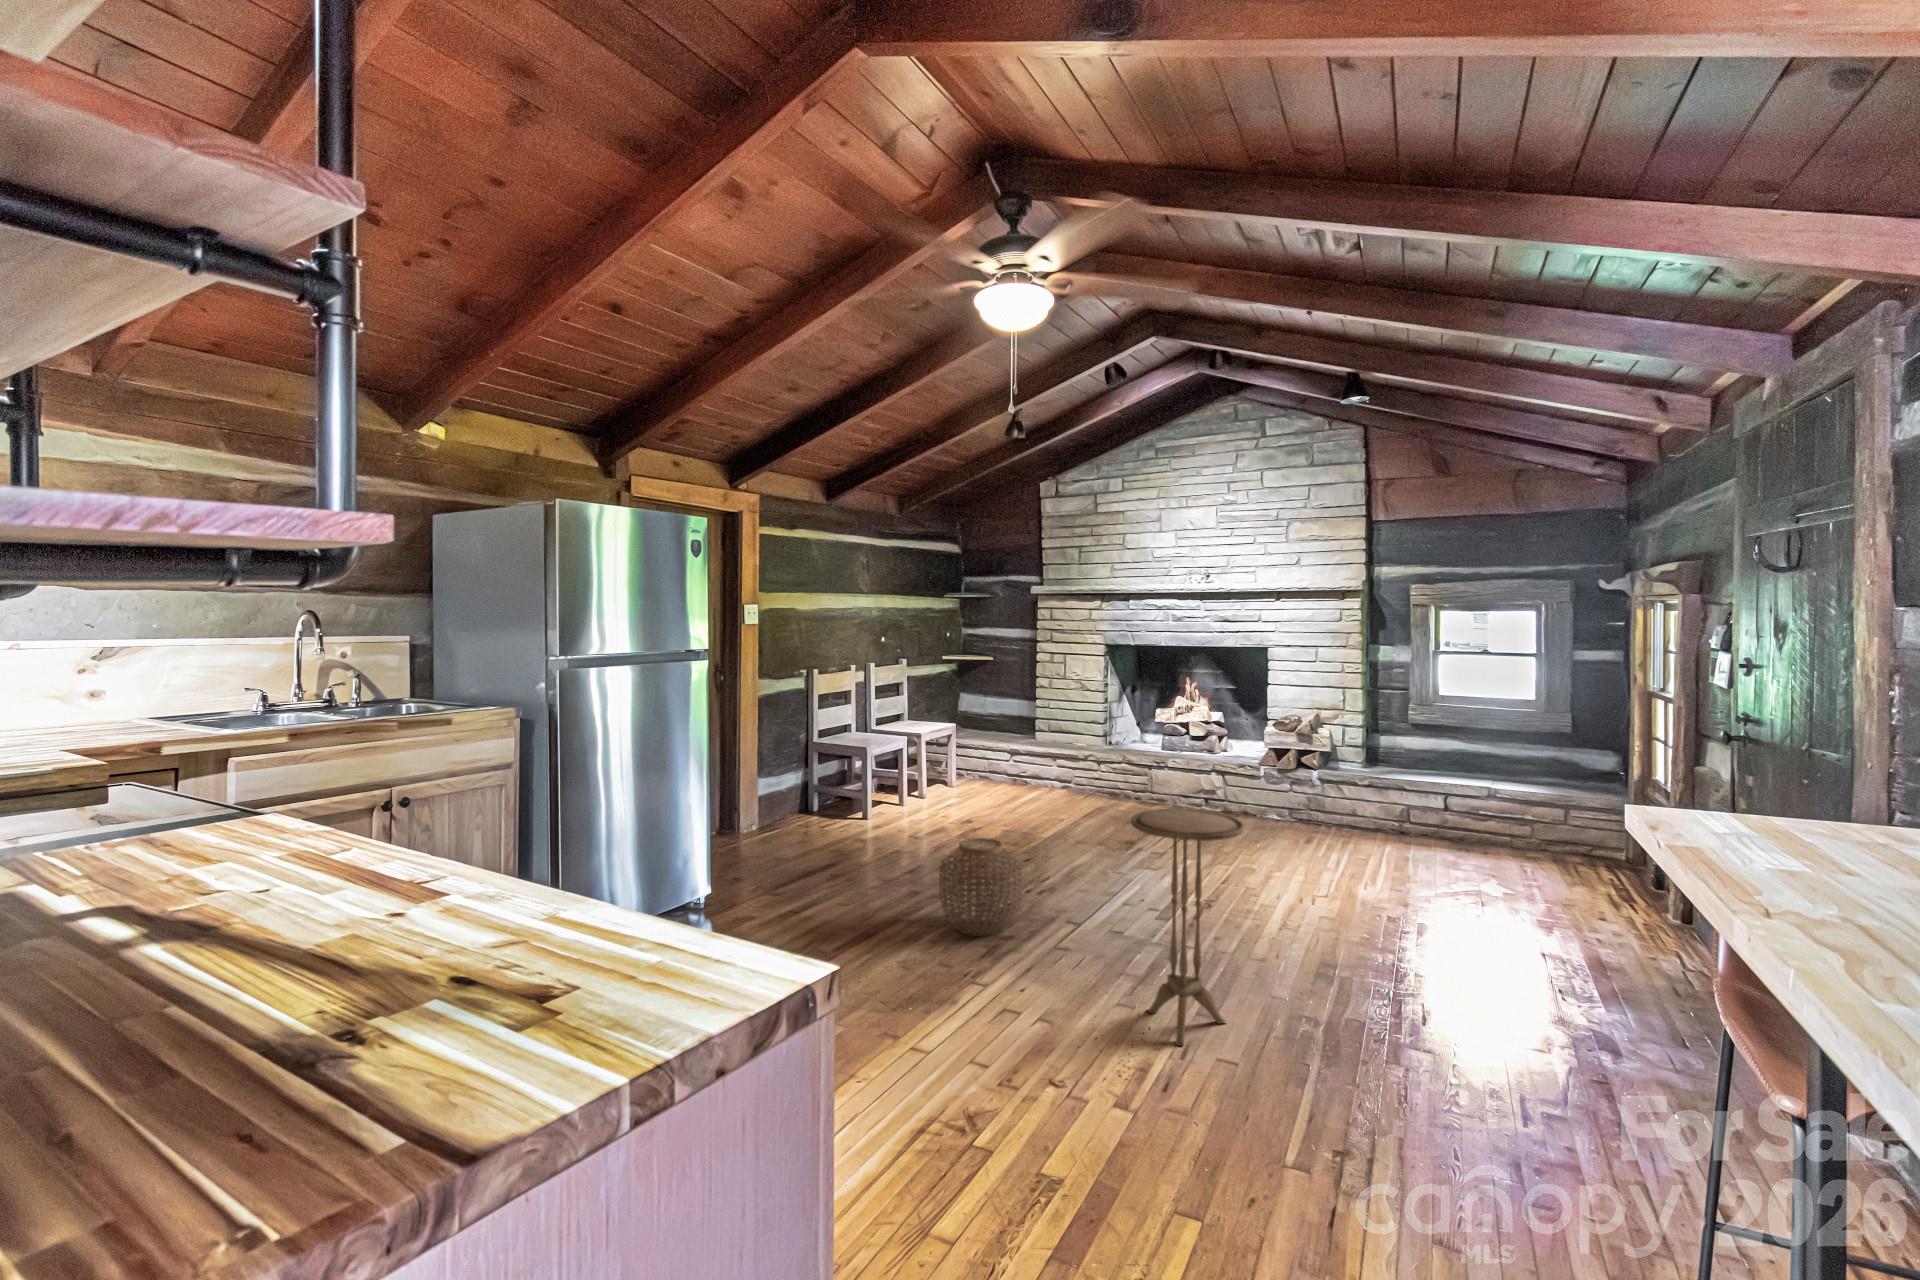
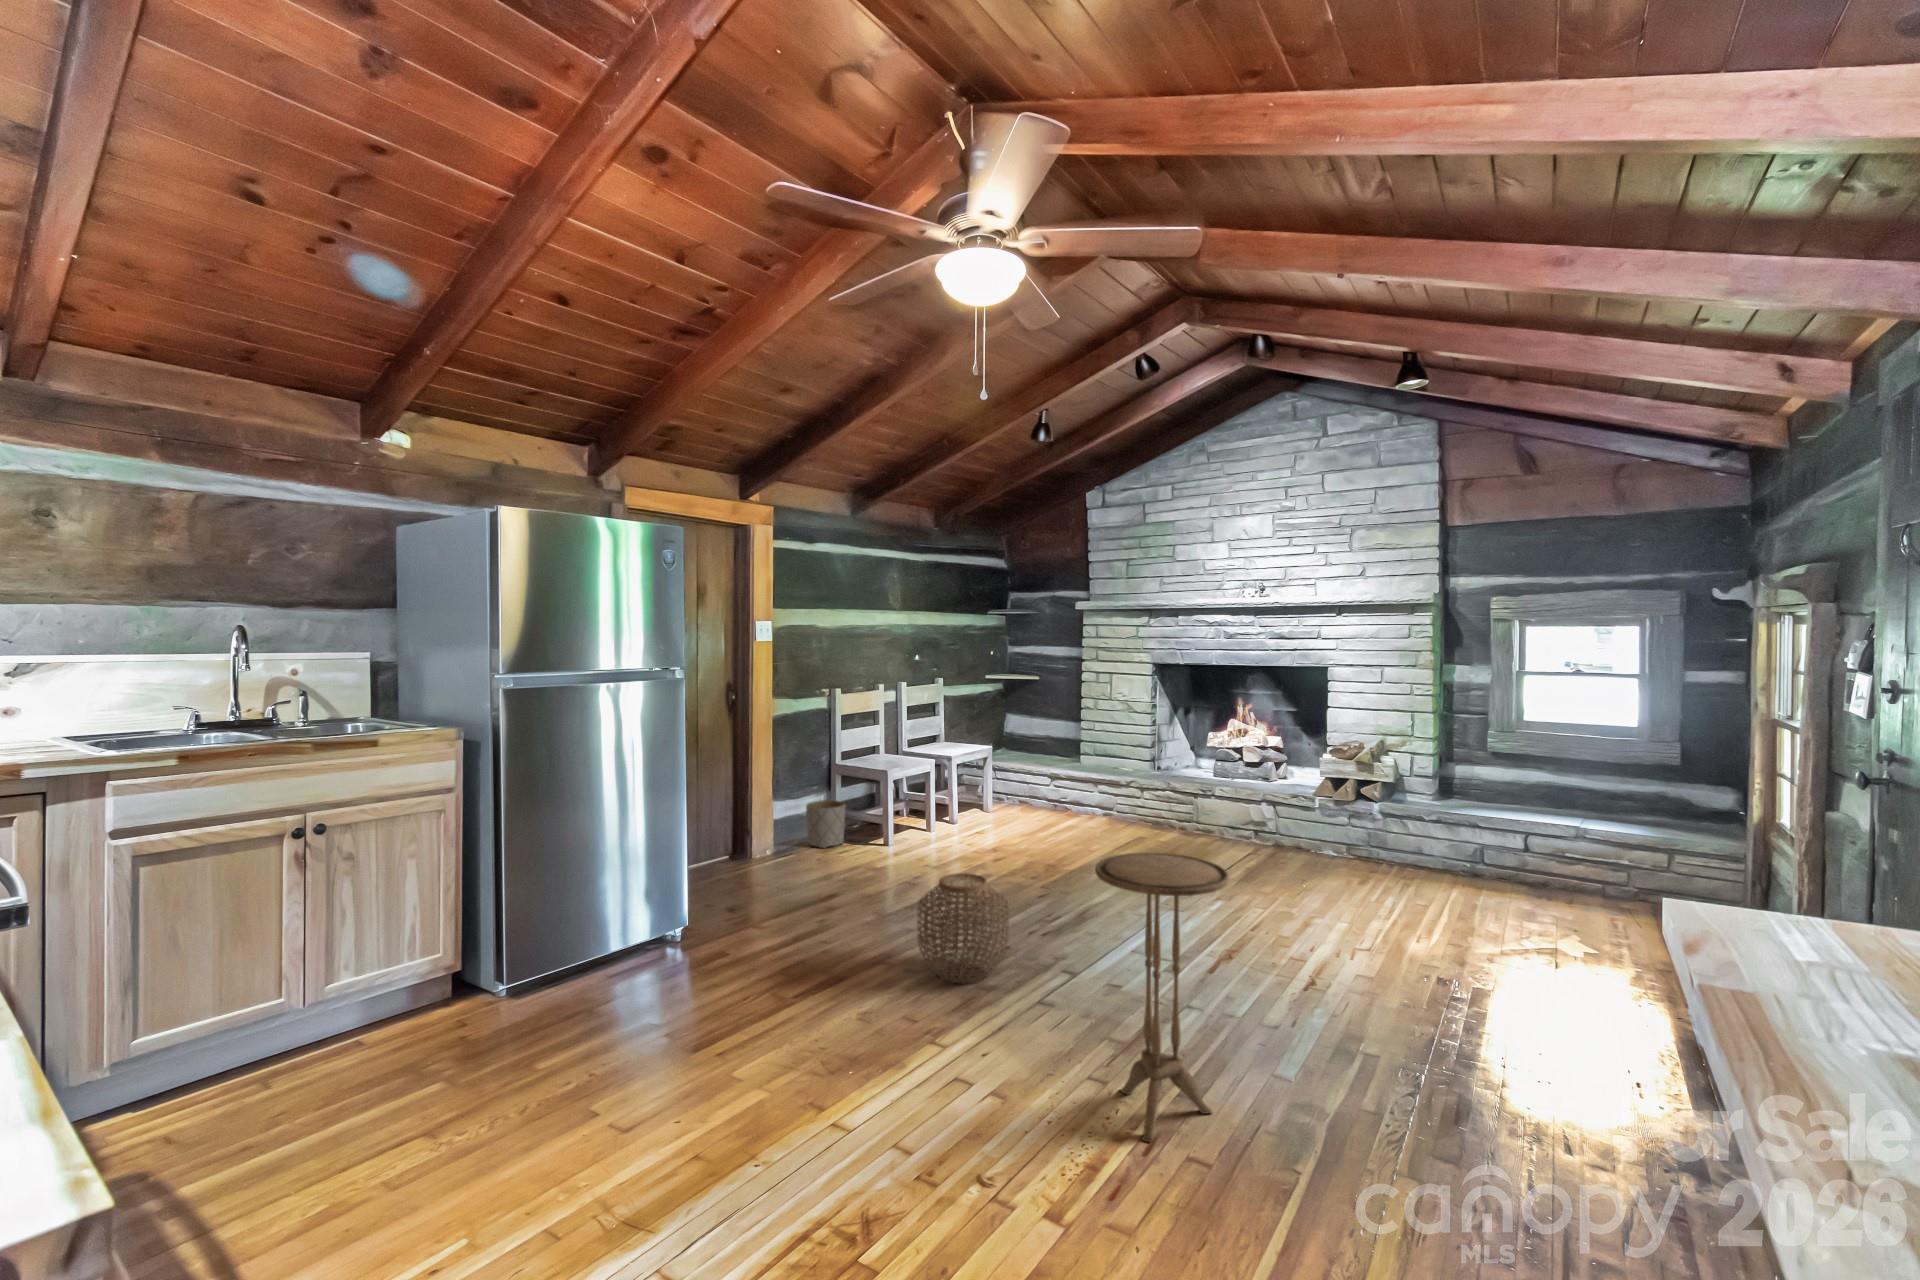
planter: none [786,780,825,826] -> present [806,800,846,848]

